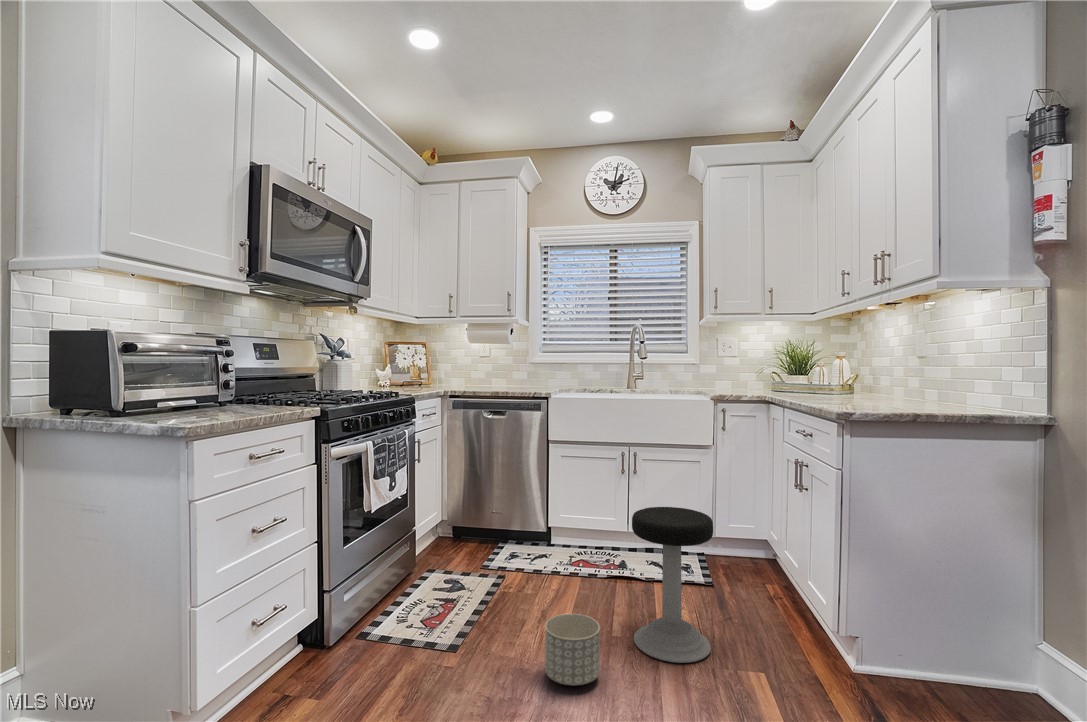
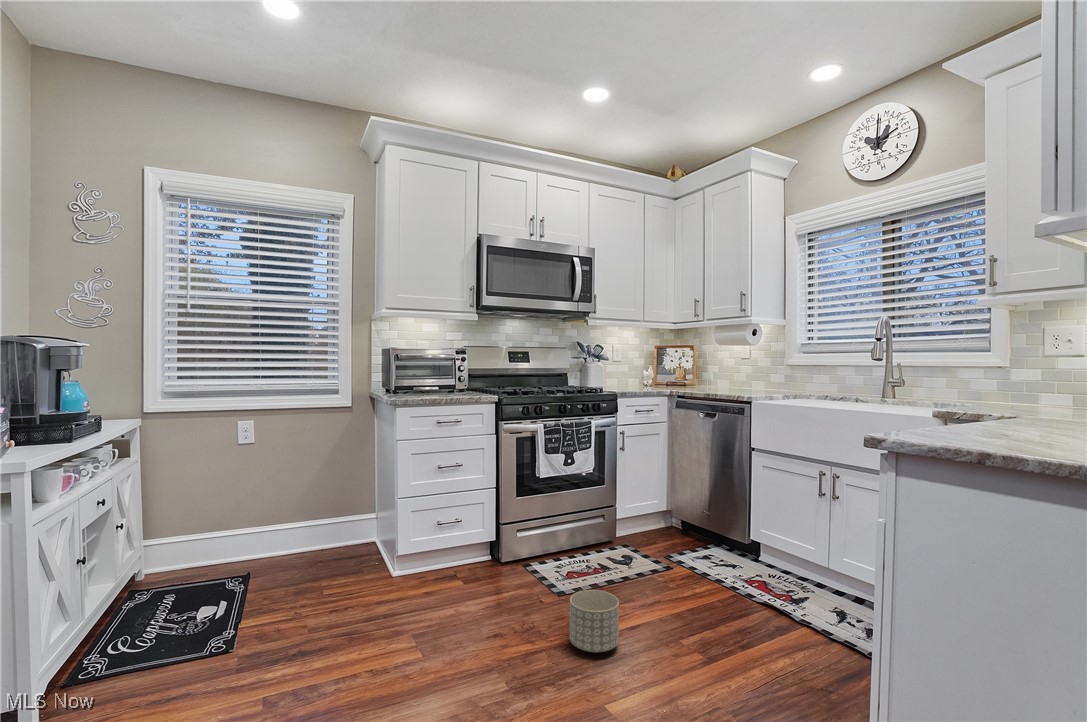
stool: present [632,507,713,663] -> none [677,521,768,696]

